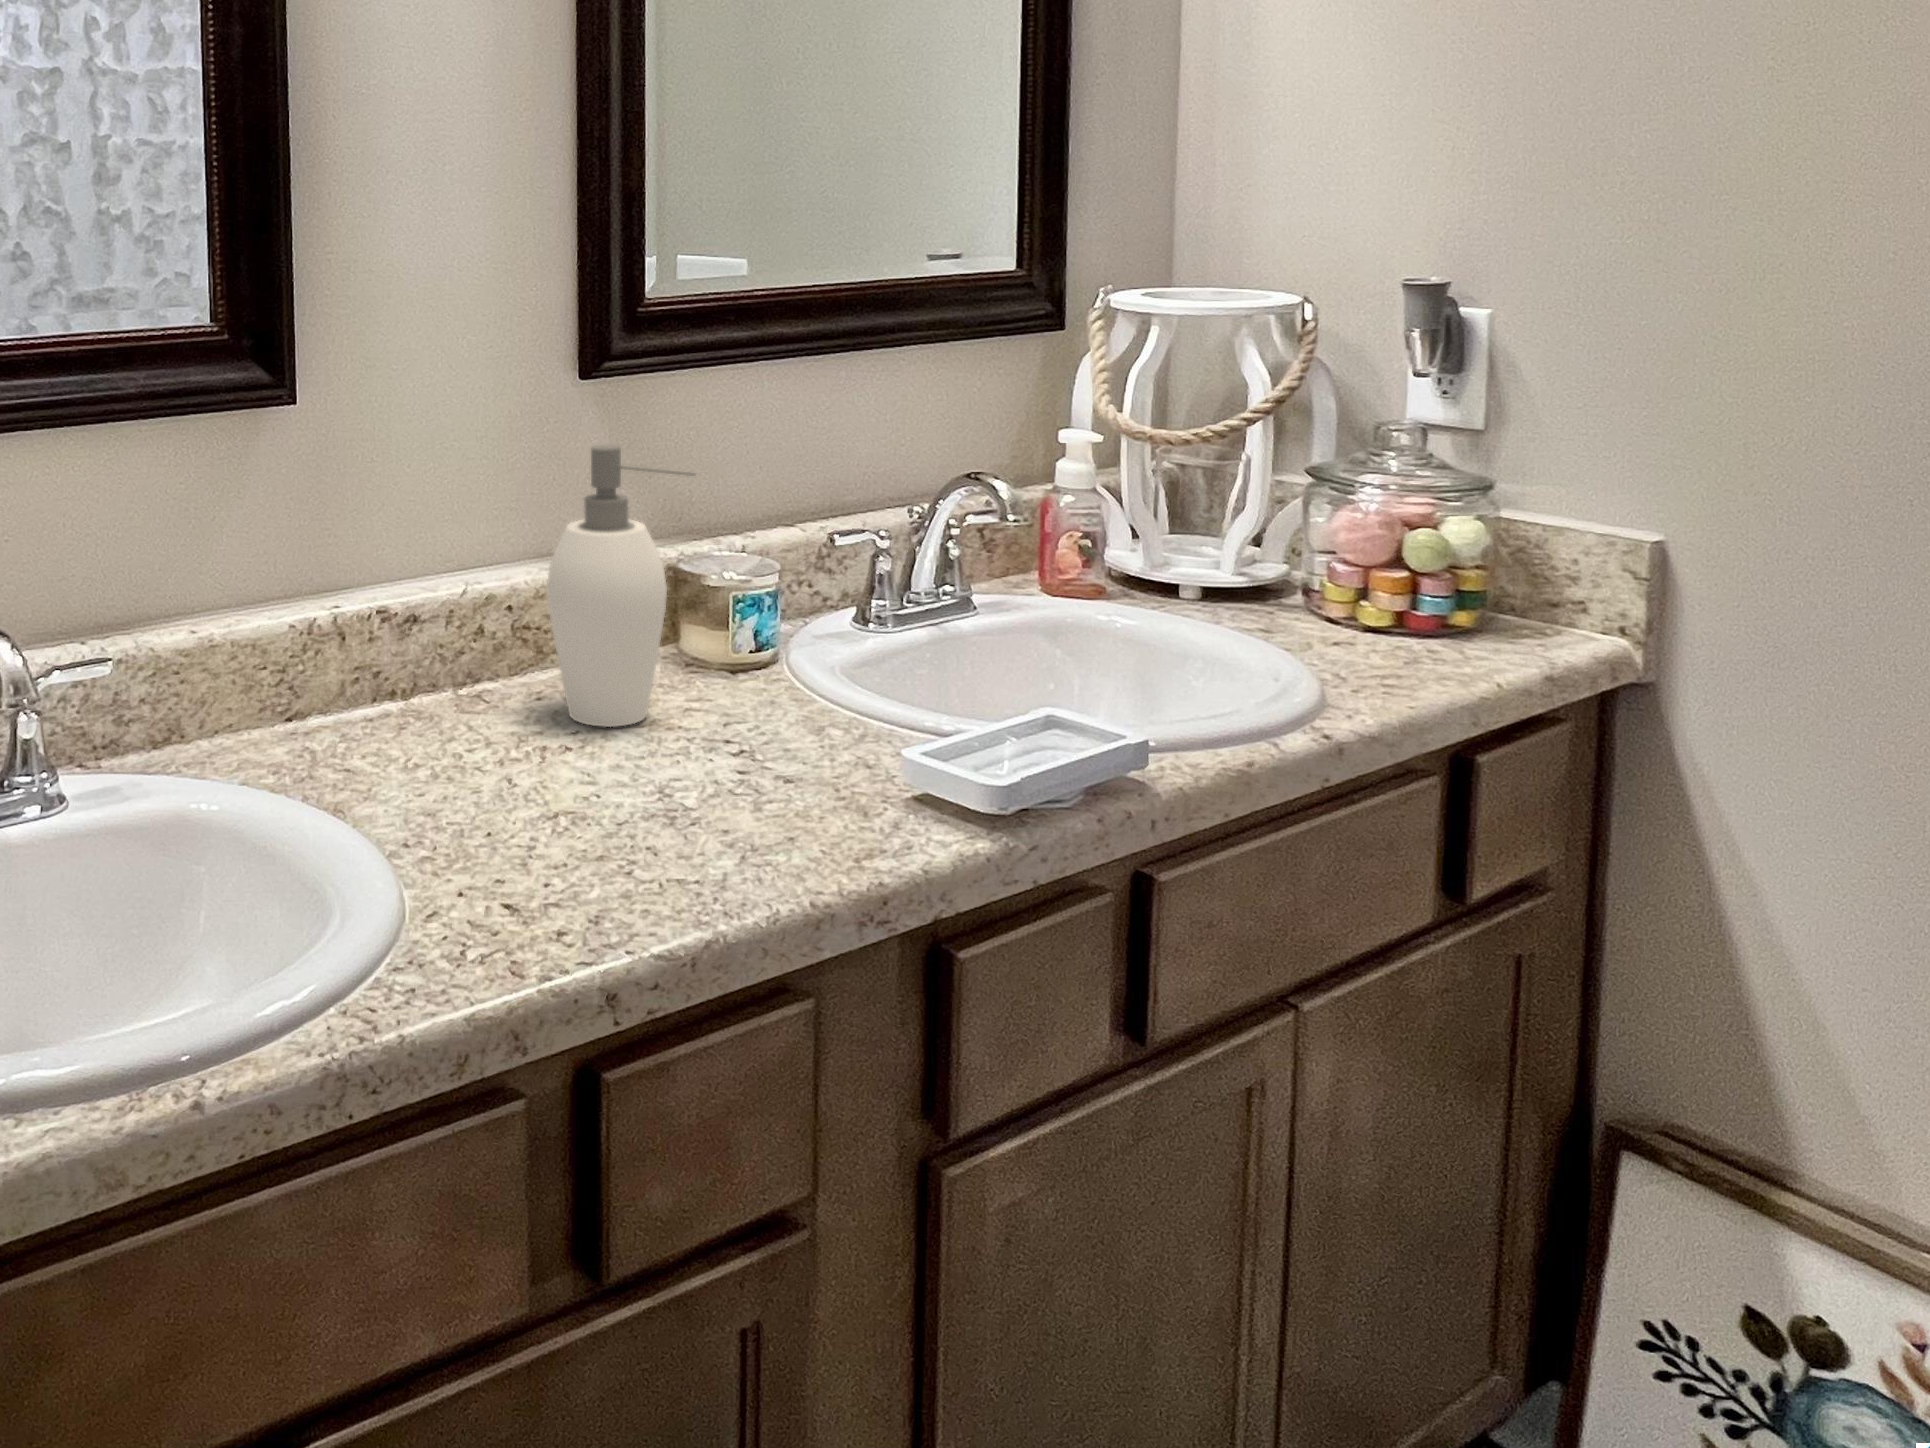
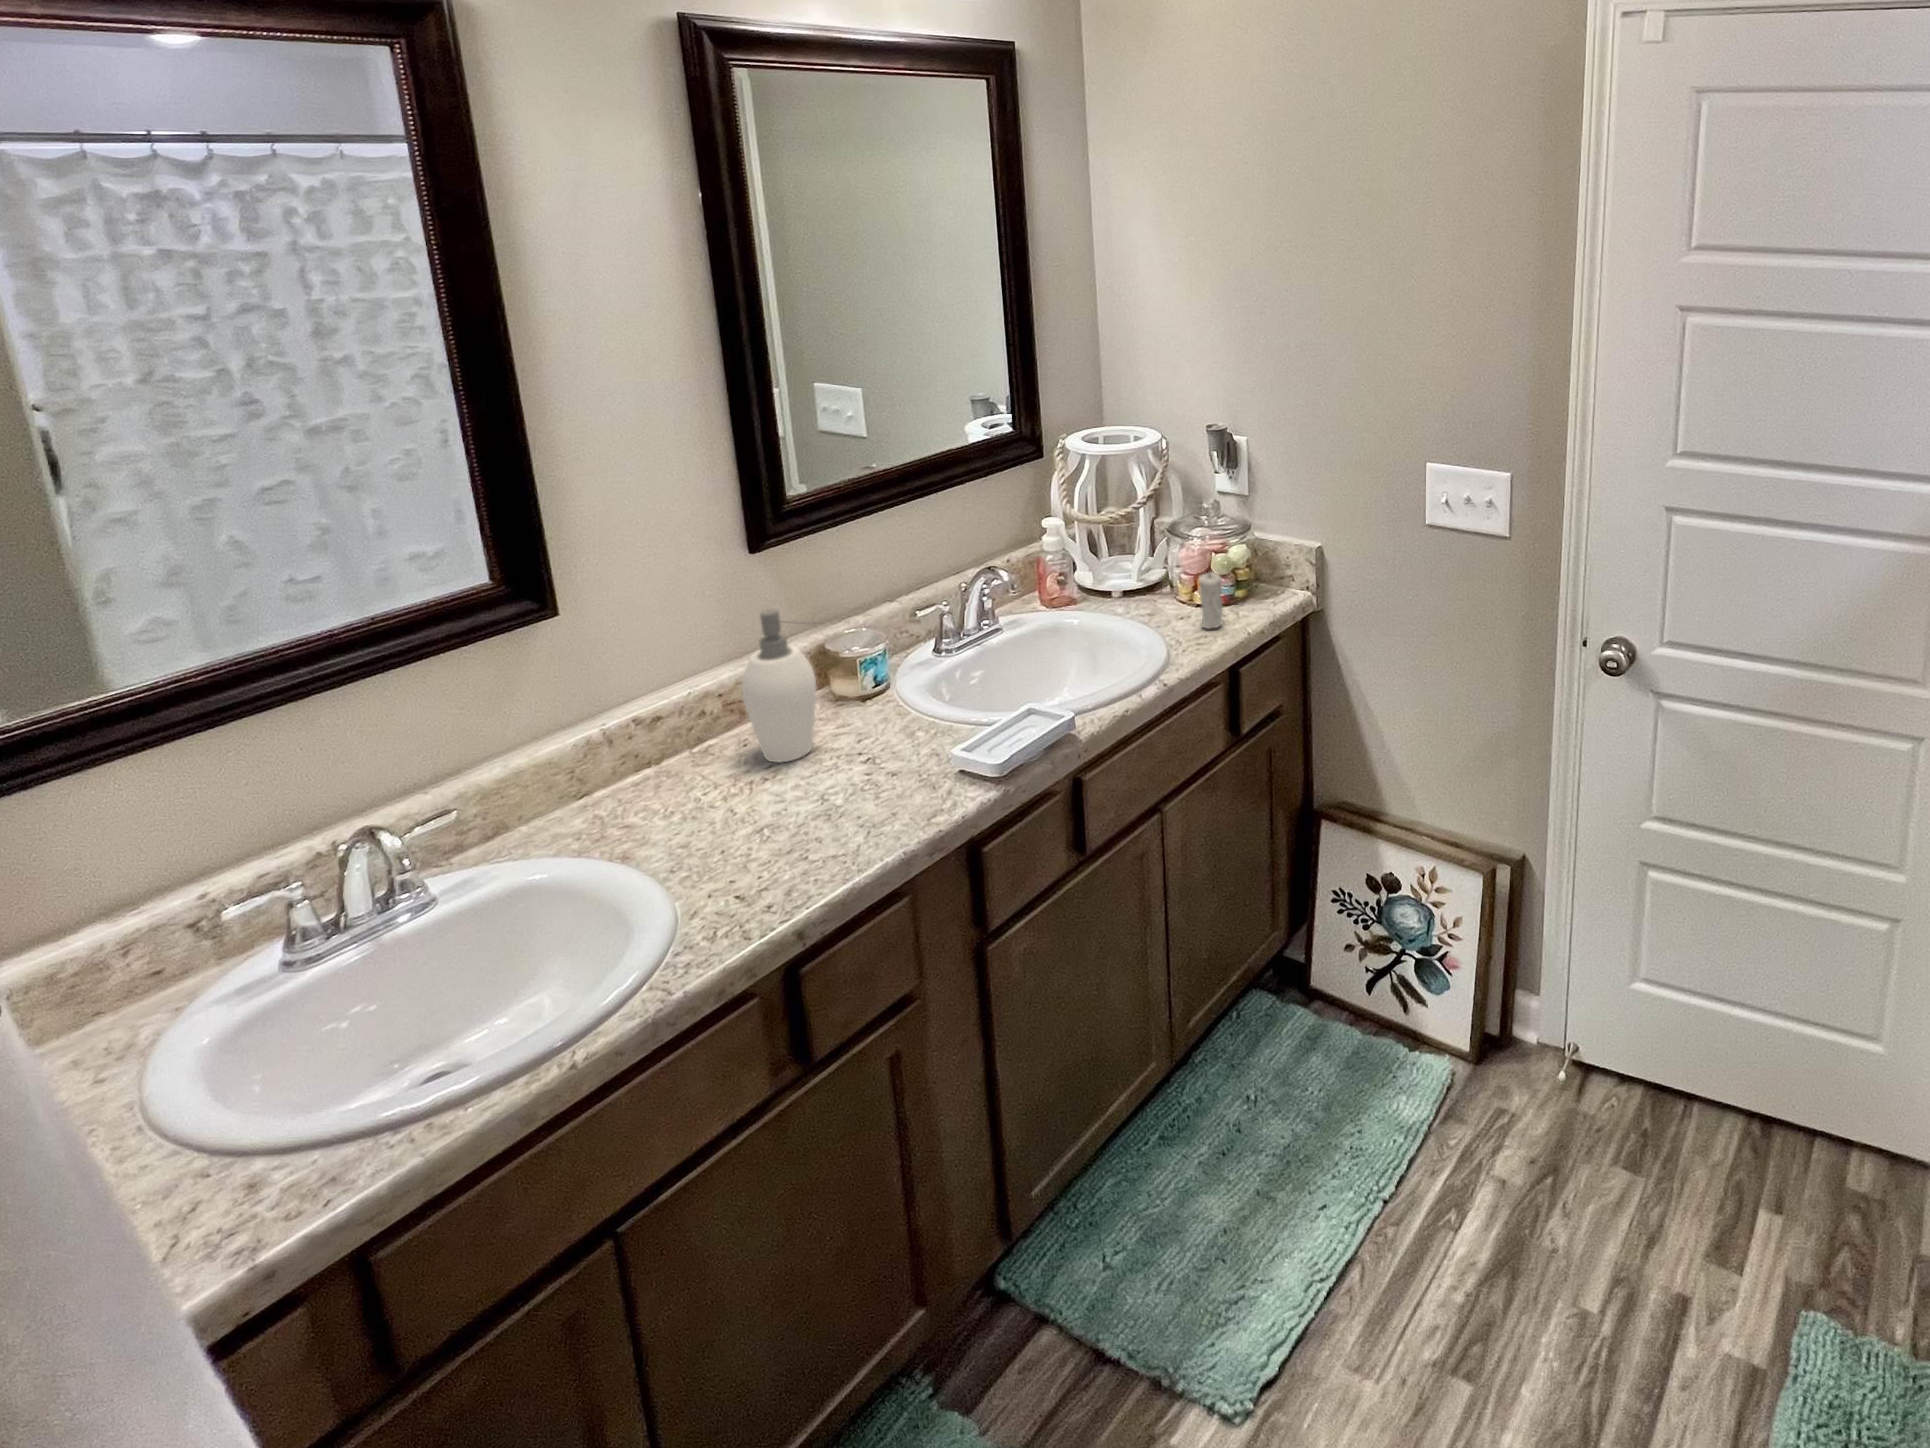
candle: none [1383,524,1439,660] -> present [1199,572,1223,629]

